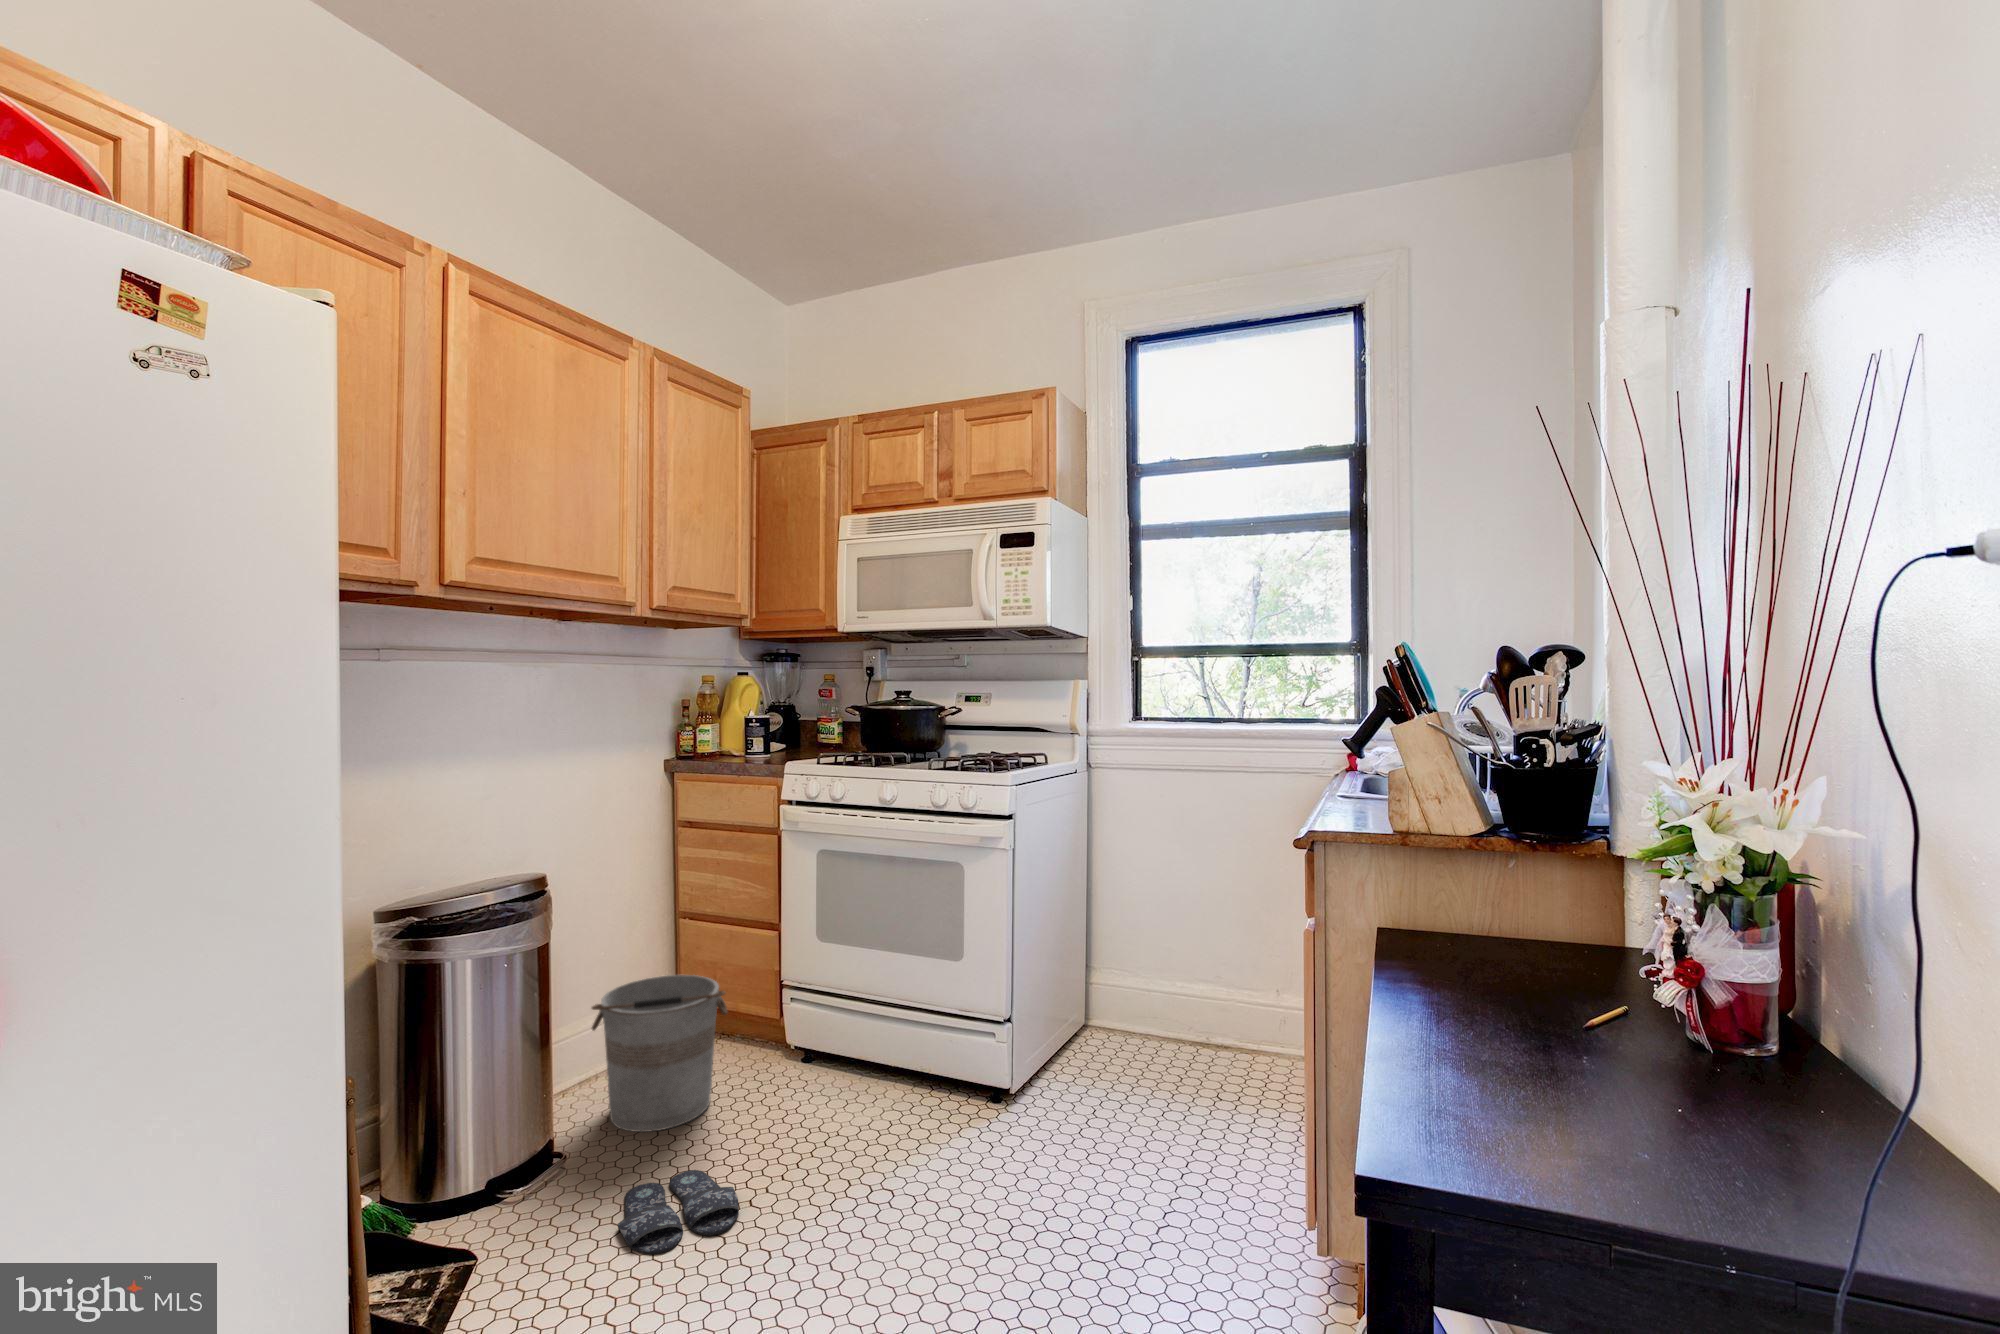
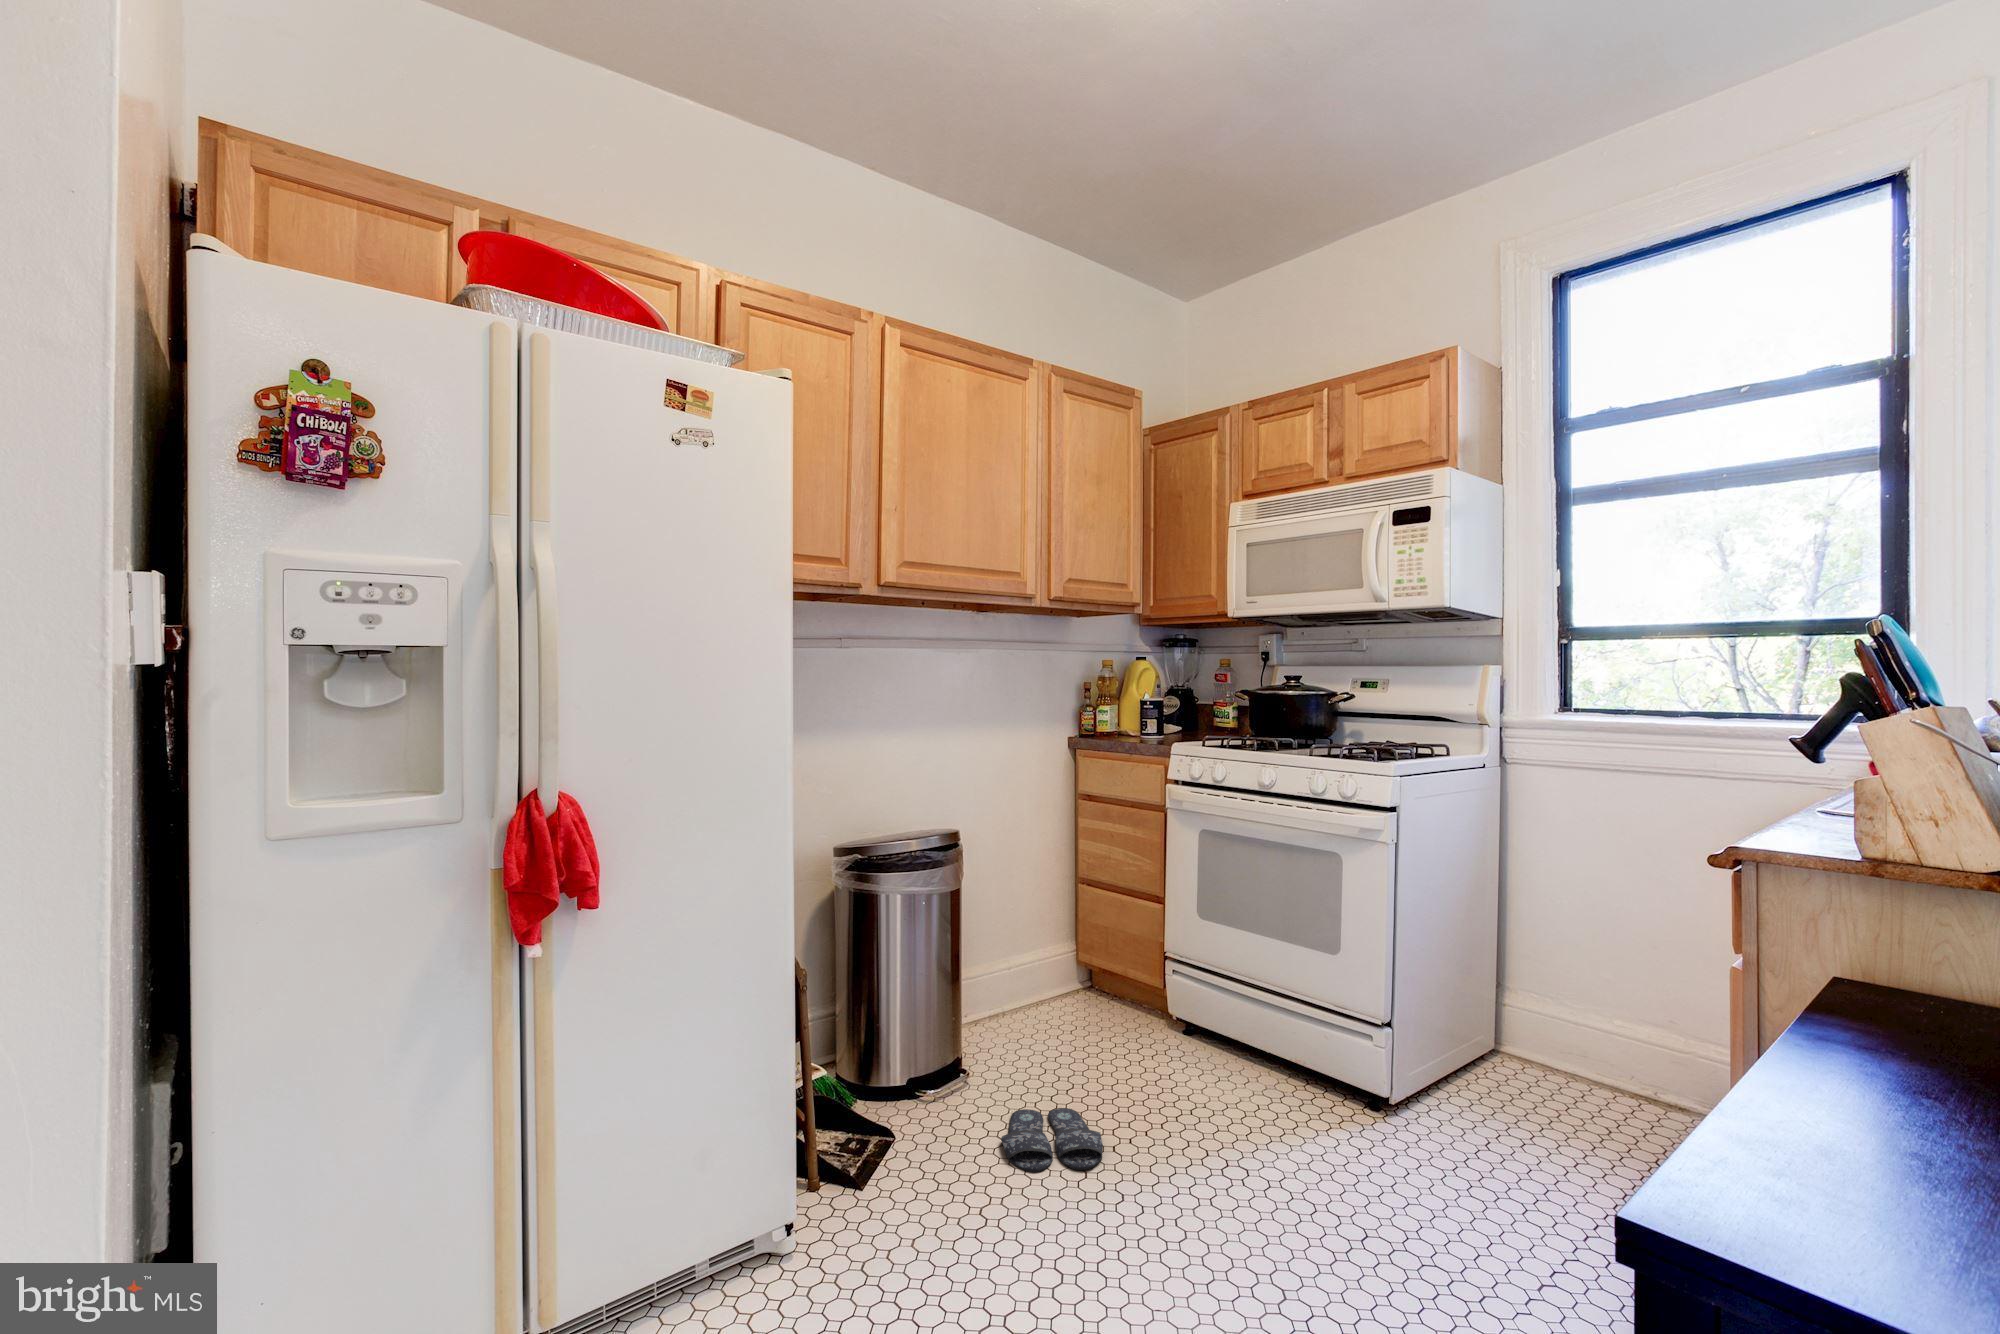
bucket: present [592,975,728,1132] -> none [994,931,1109,1068]

